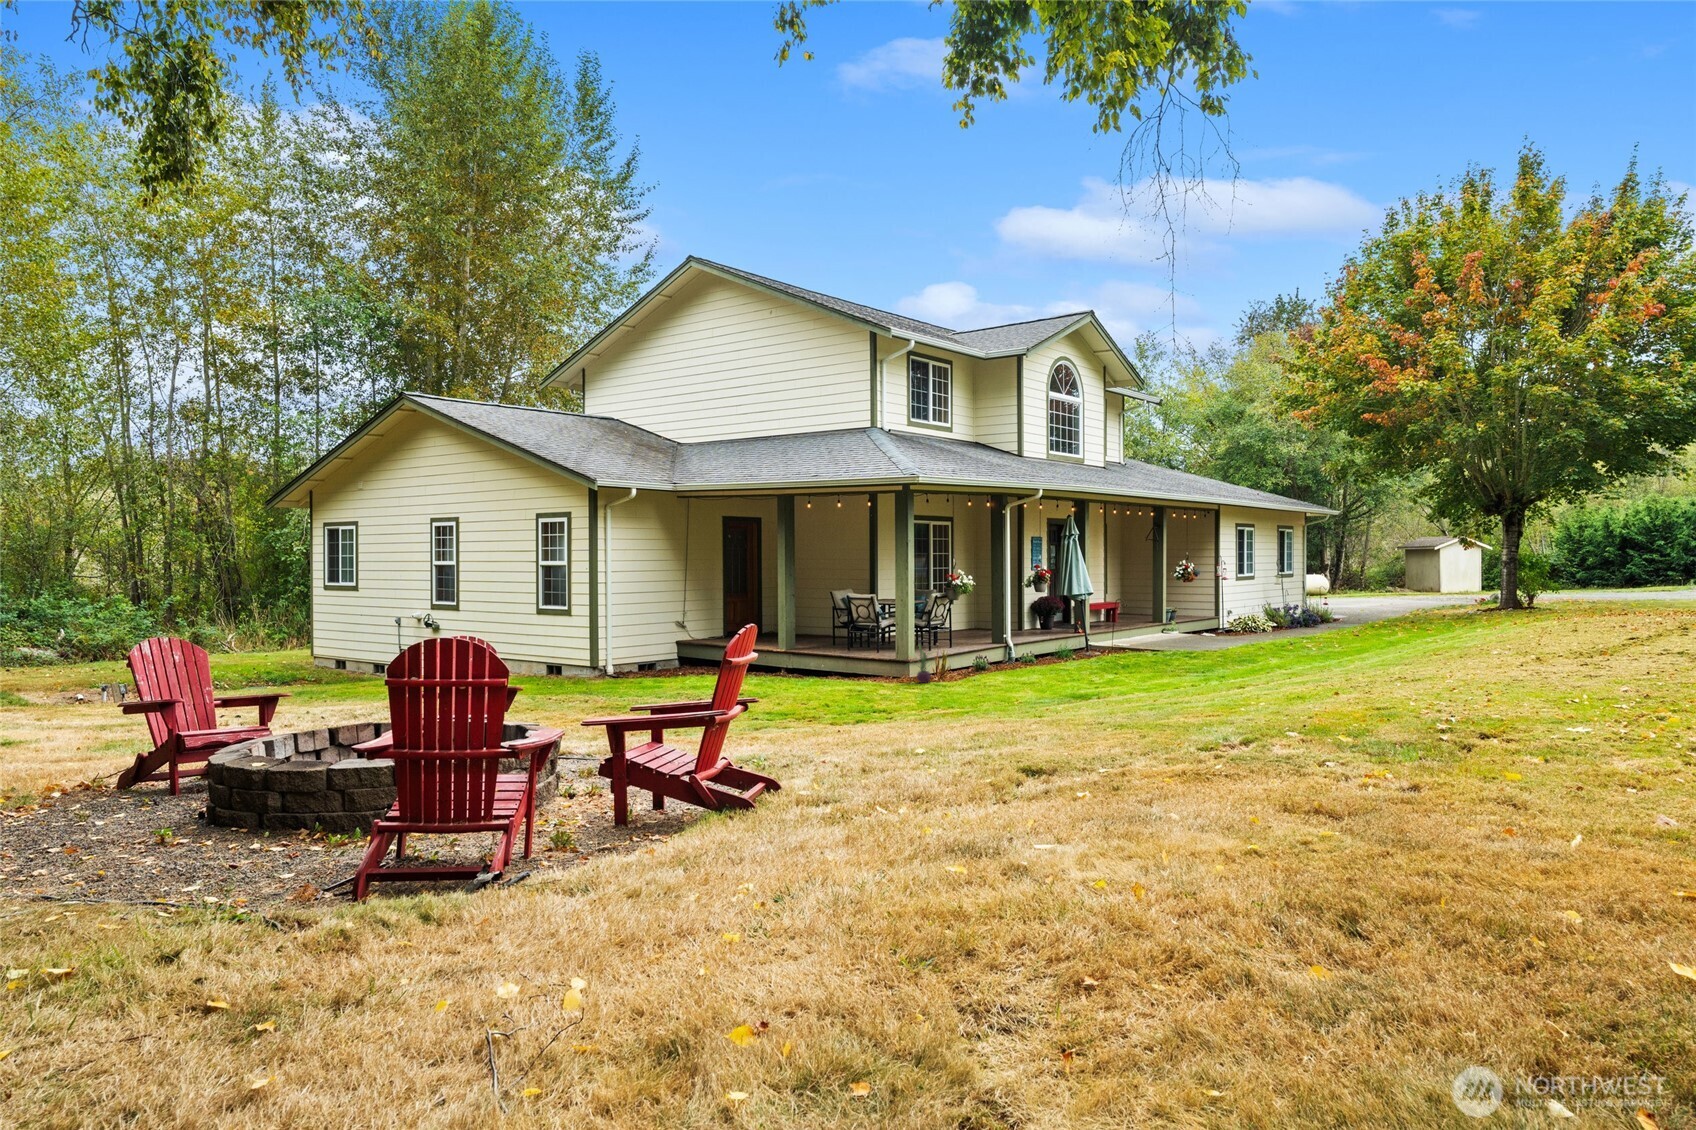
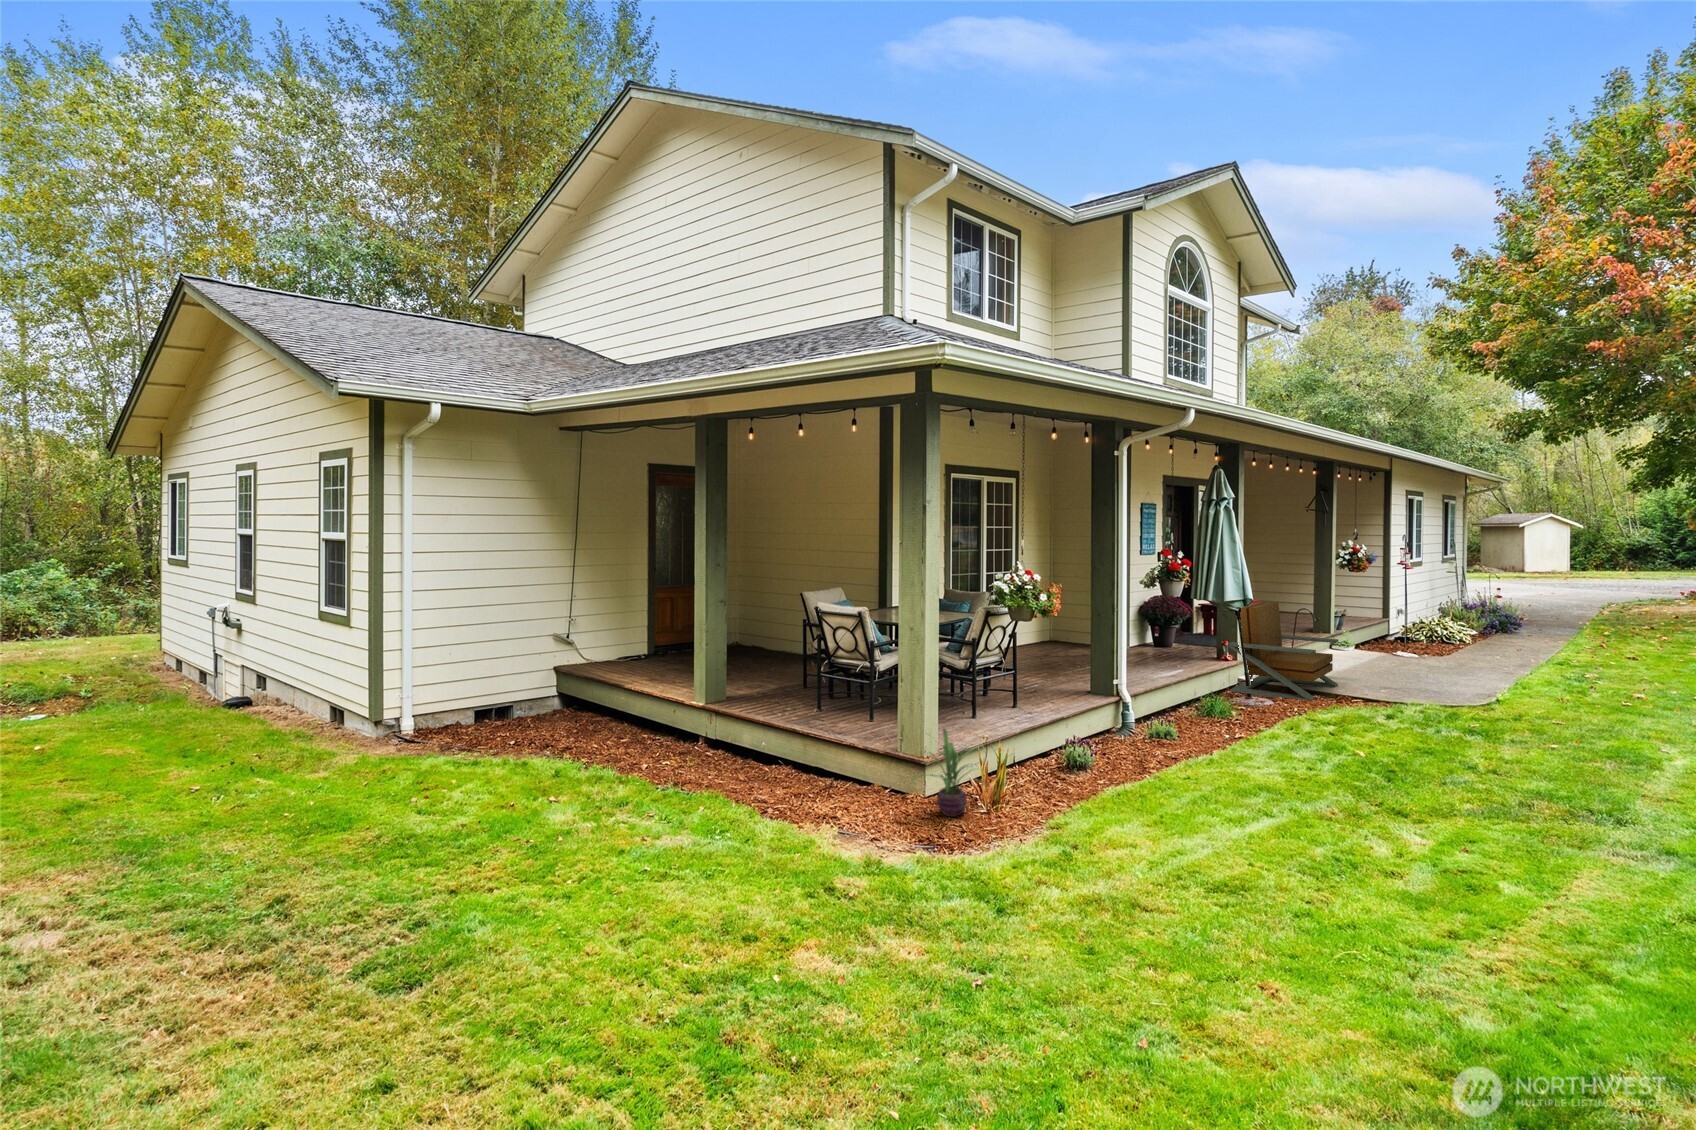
lounge chair: none [1080,597,1148,653] -> present [1228,602,1338,701]

